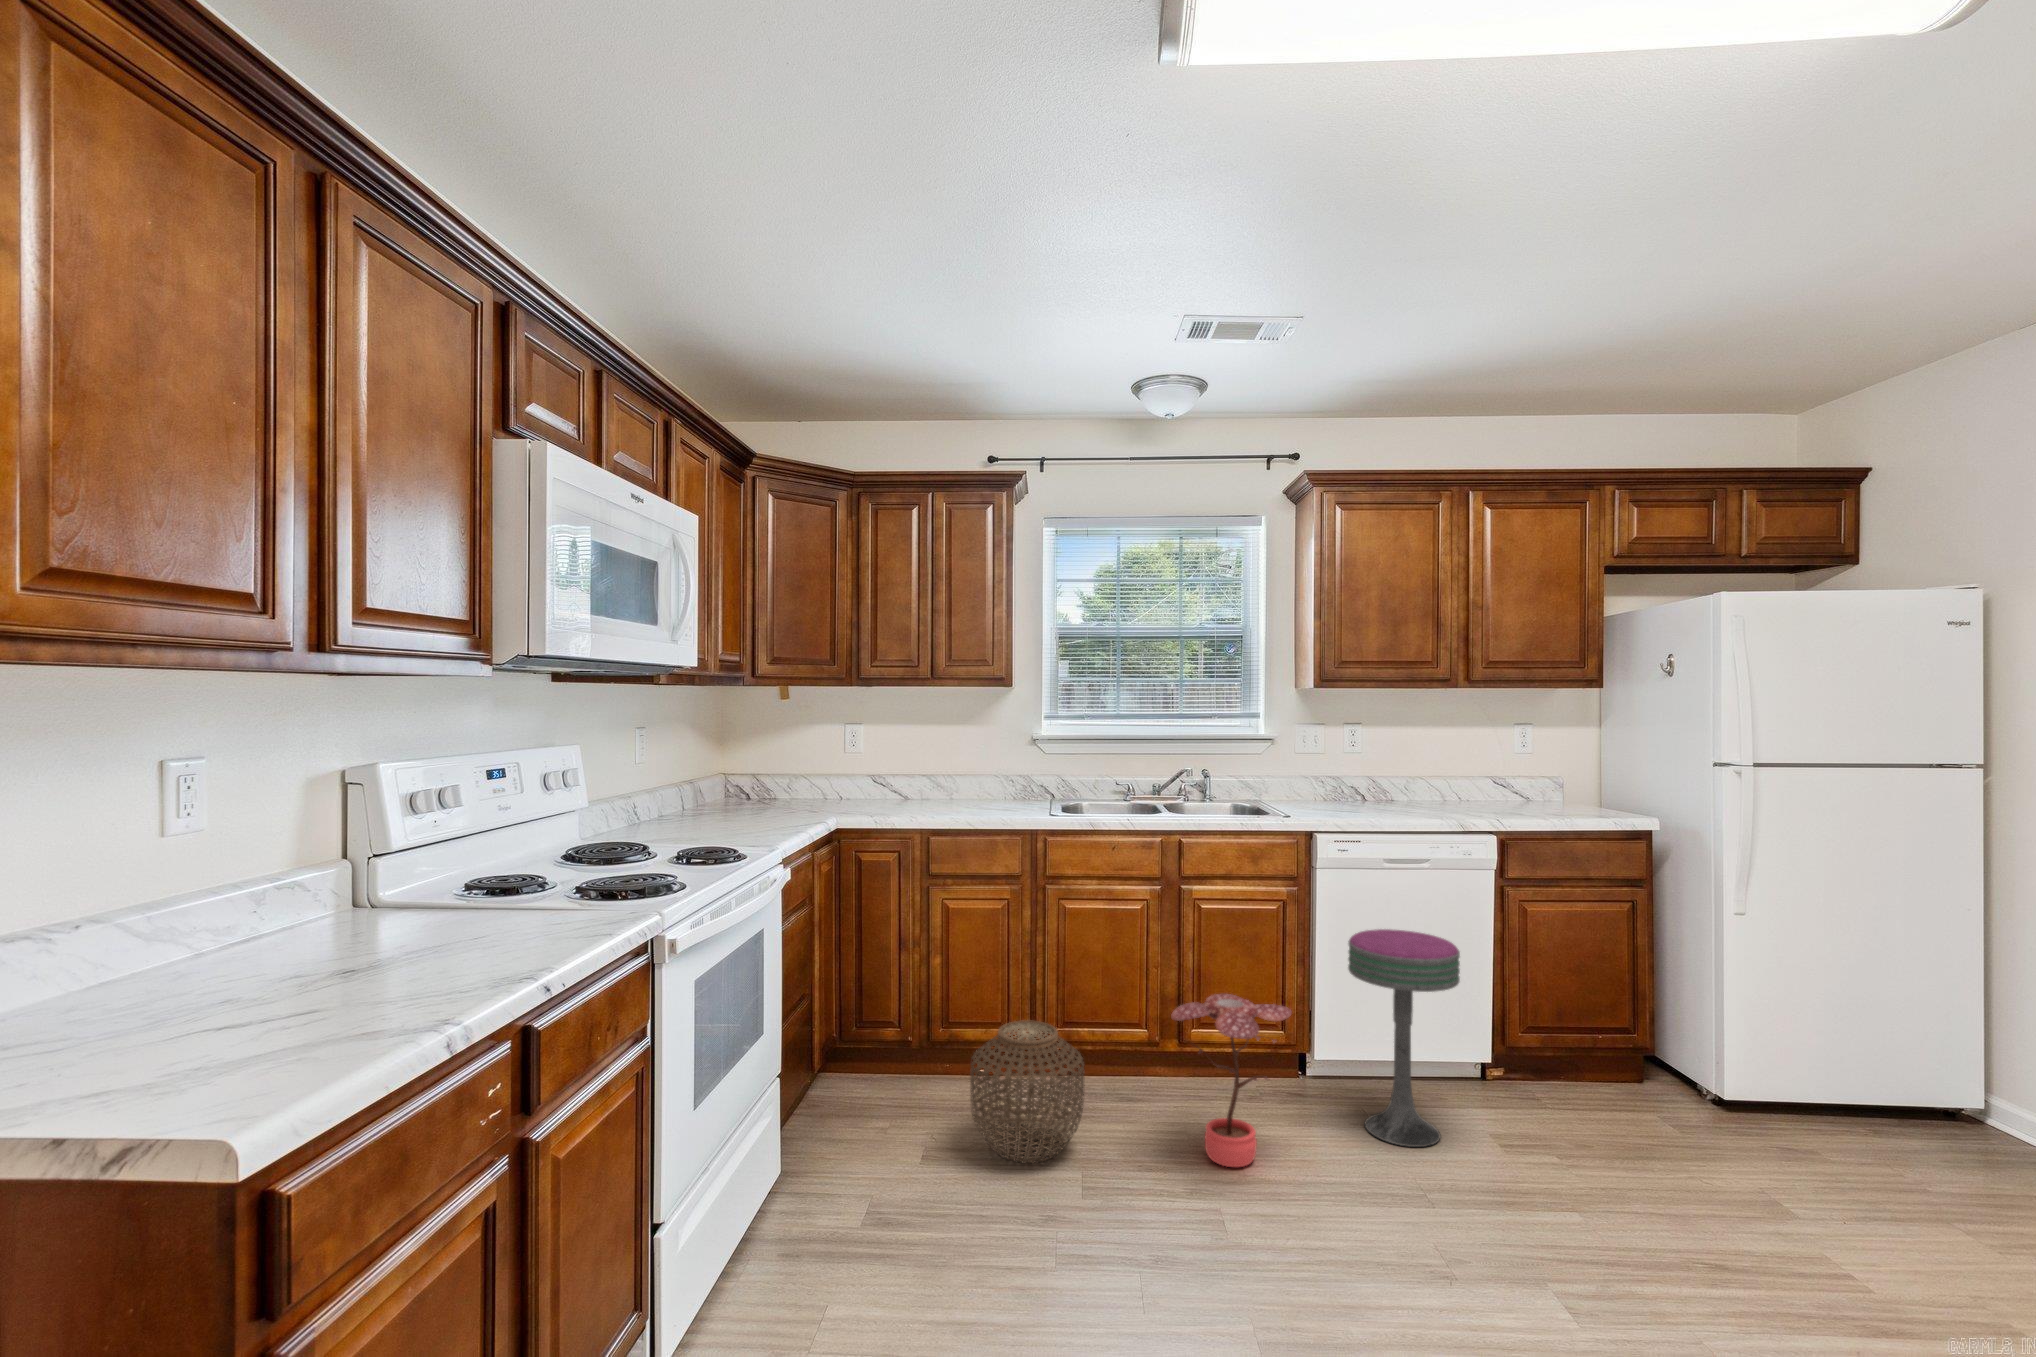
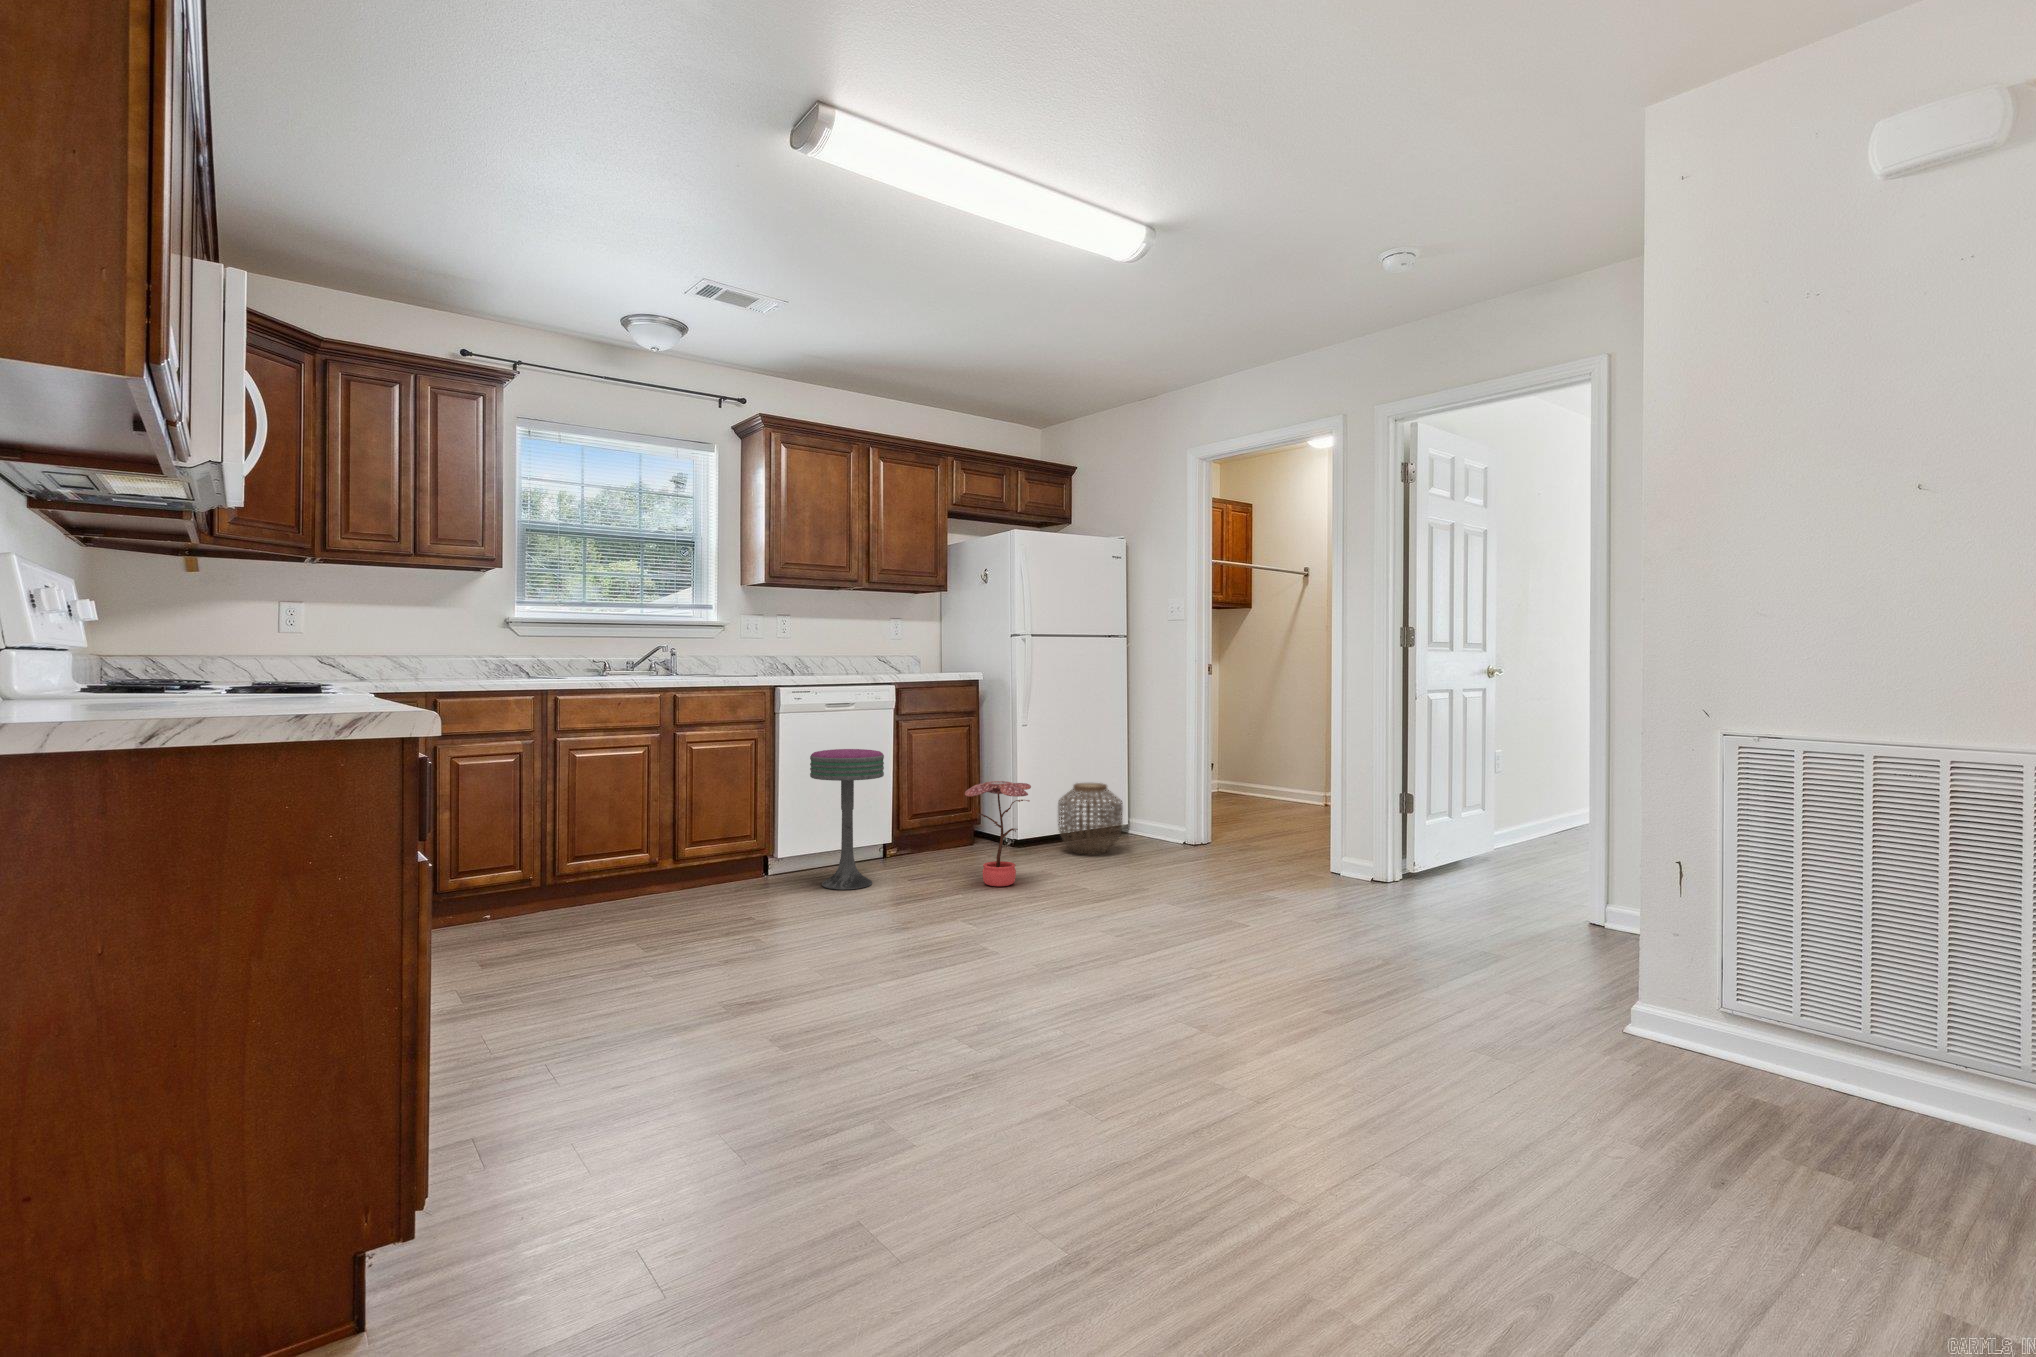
potted plant: present [1171,994,1292,1167] -> present [965,781,1031,886]
woven basket: present [970,1020,1084,1162] -> present [1058,783,1123,854]

